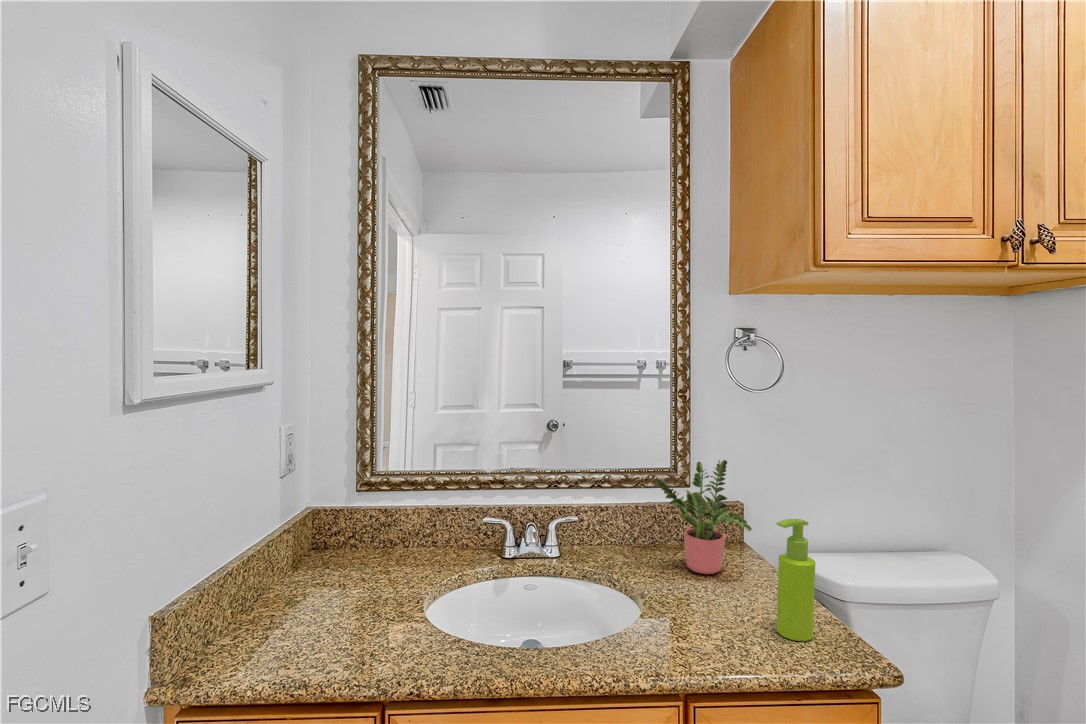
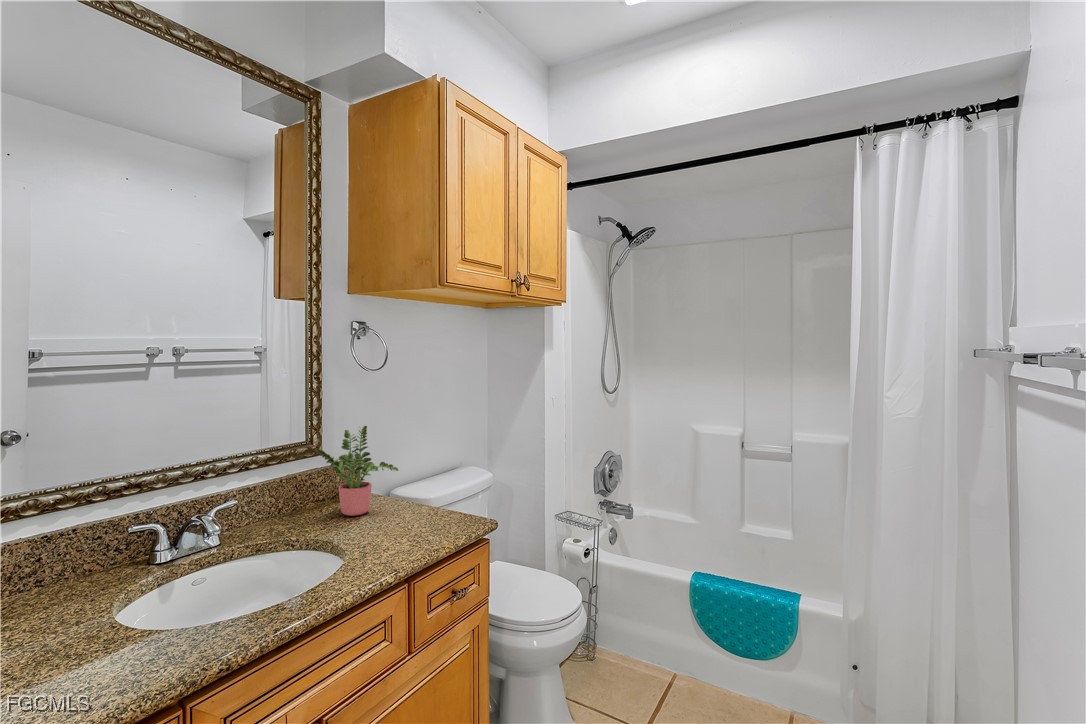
soap dispenser: present [776,519,815,641] -> none [437,449,459,527]

